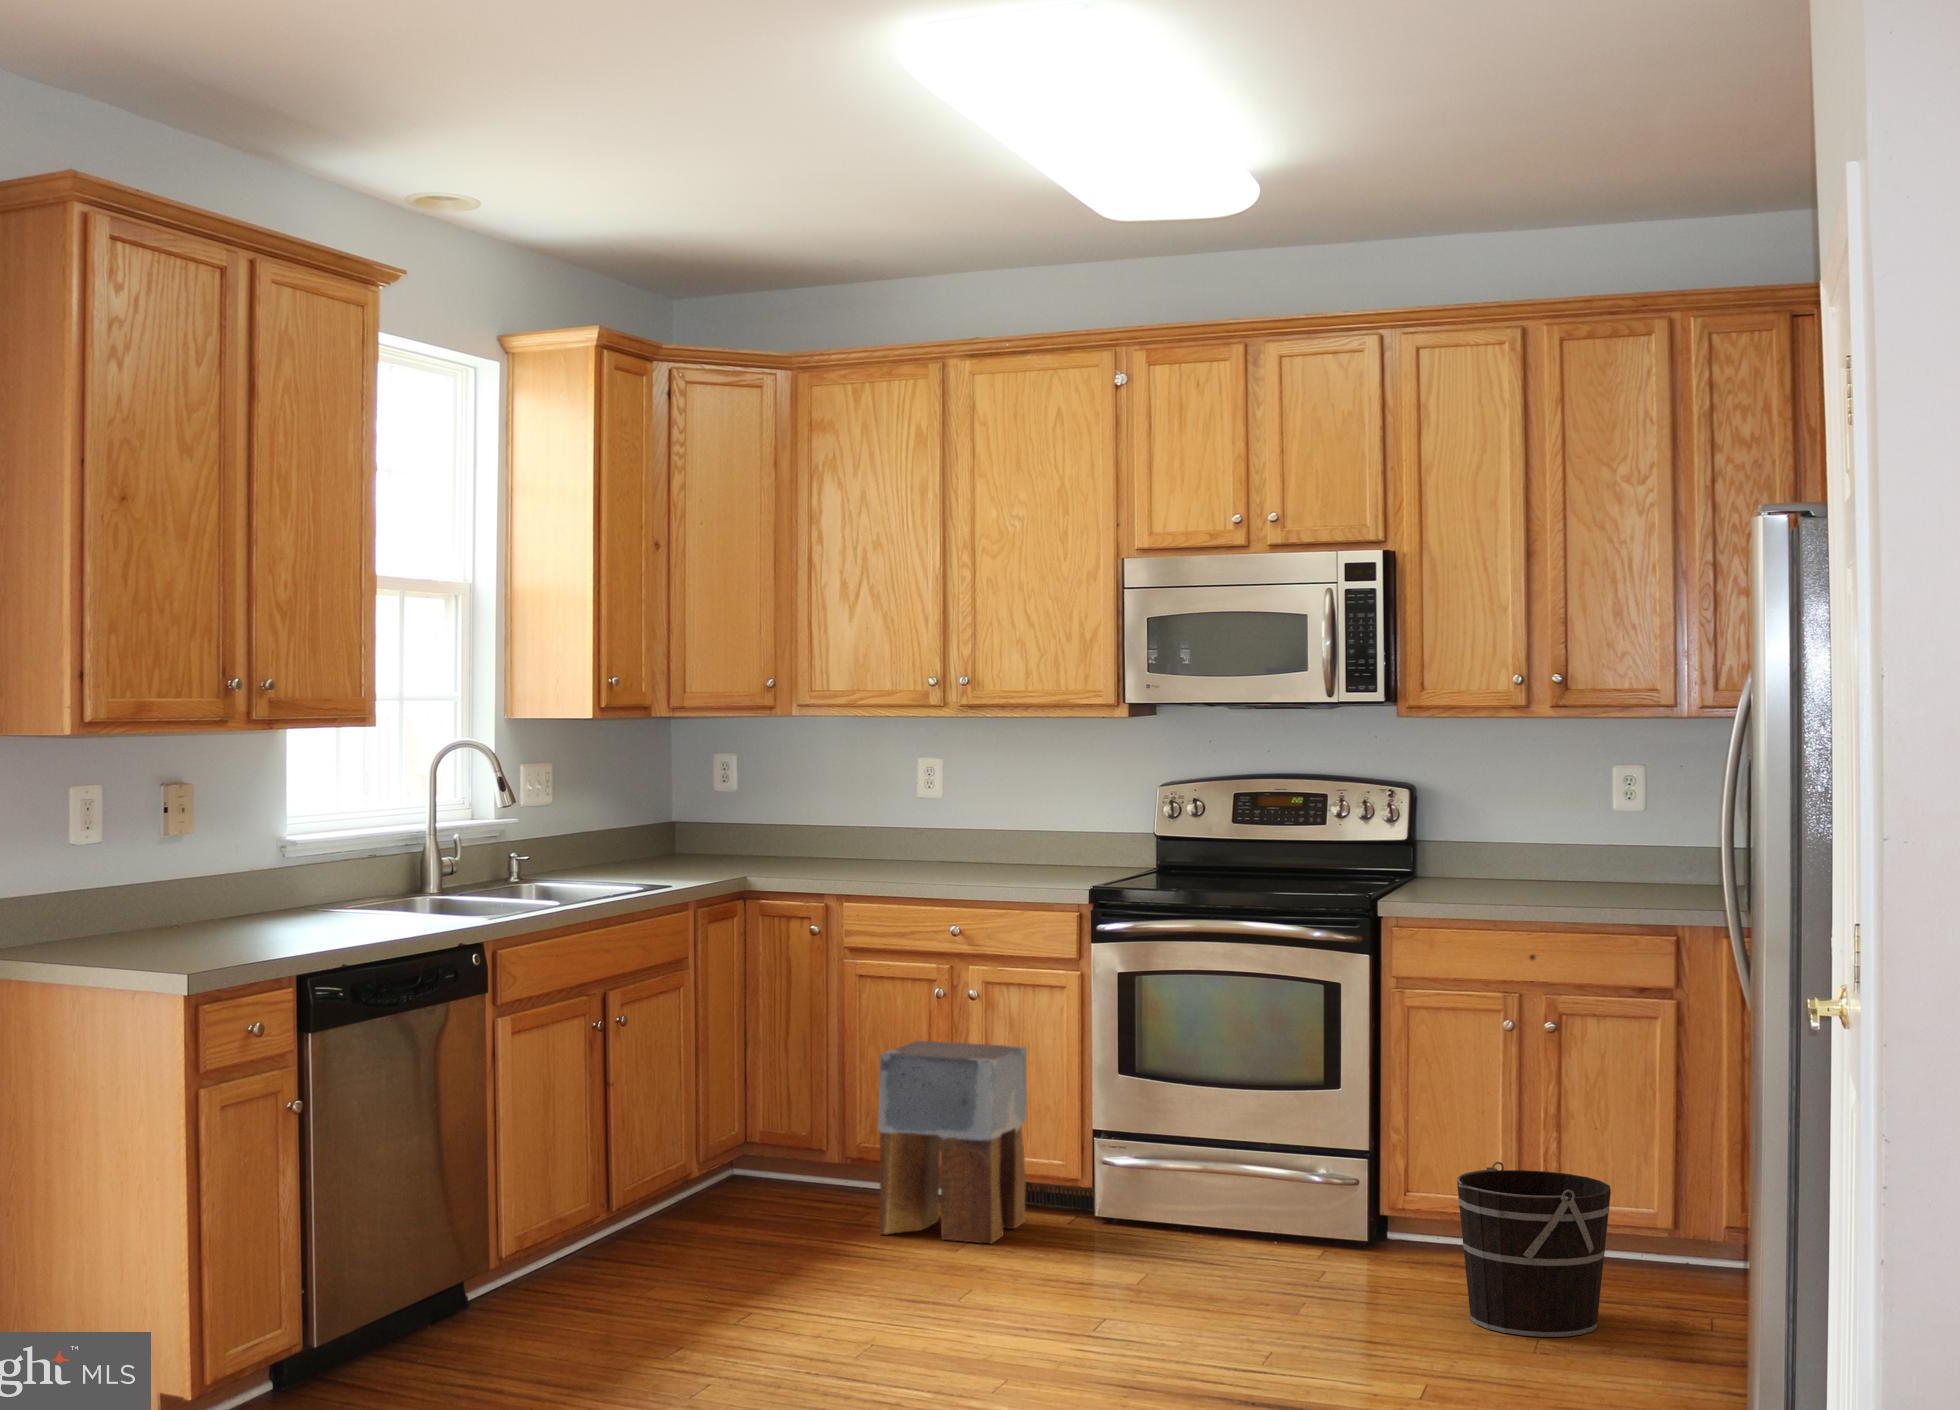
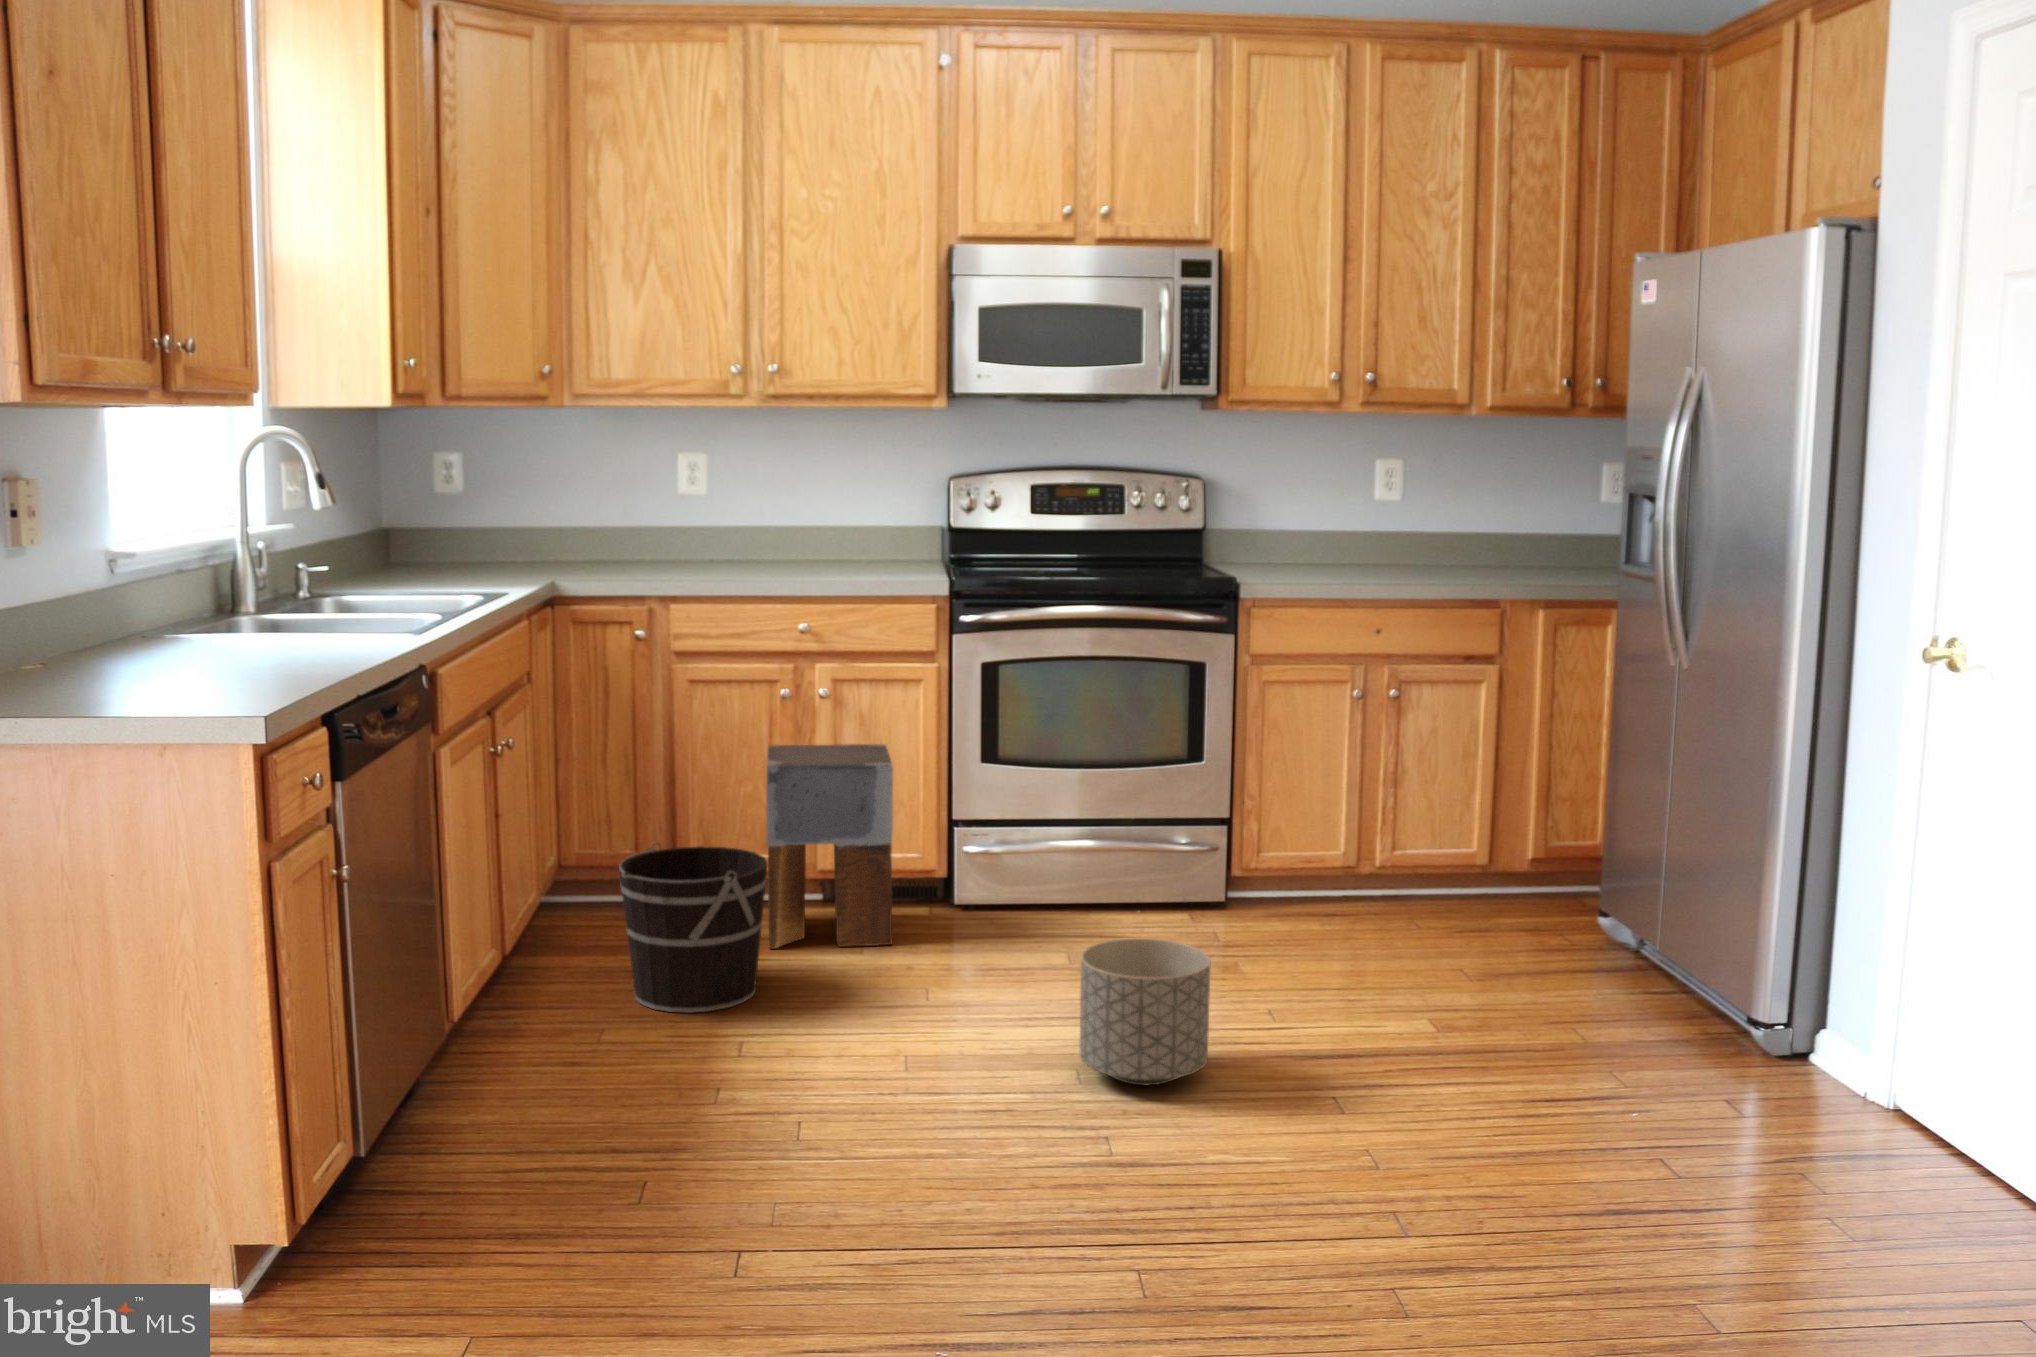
bucket: present [1457,1162,1611,1337] -> present [619,842,767,1013]
planter: none [991,1221,1114,1357] -> present [1080,939,1210,1085]

